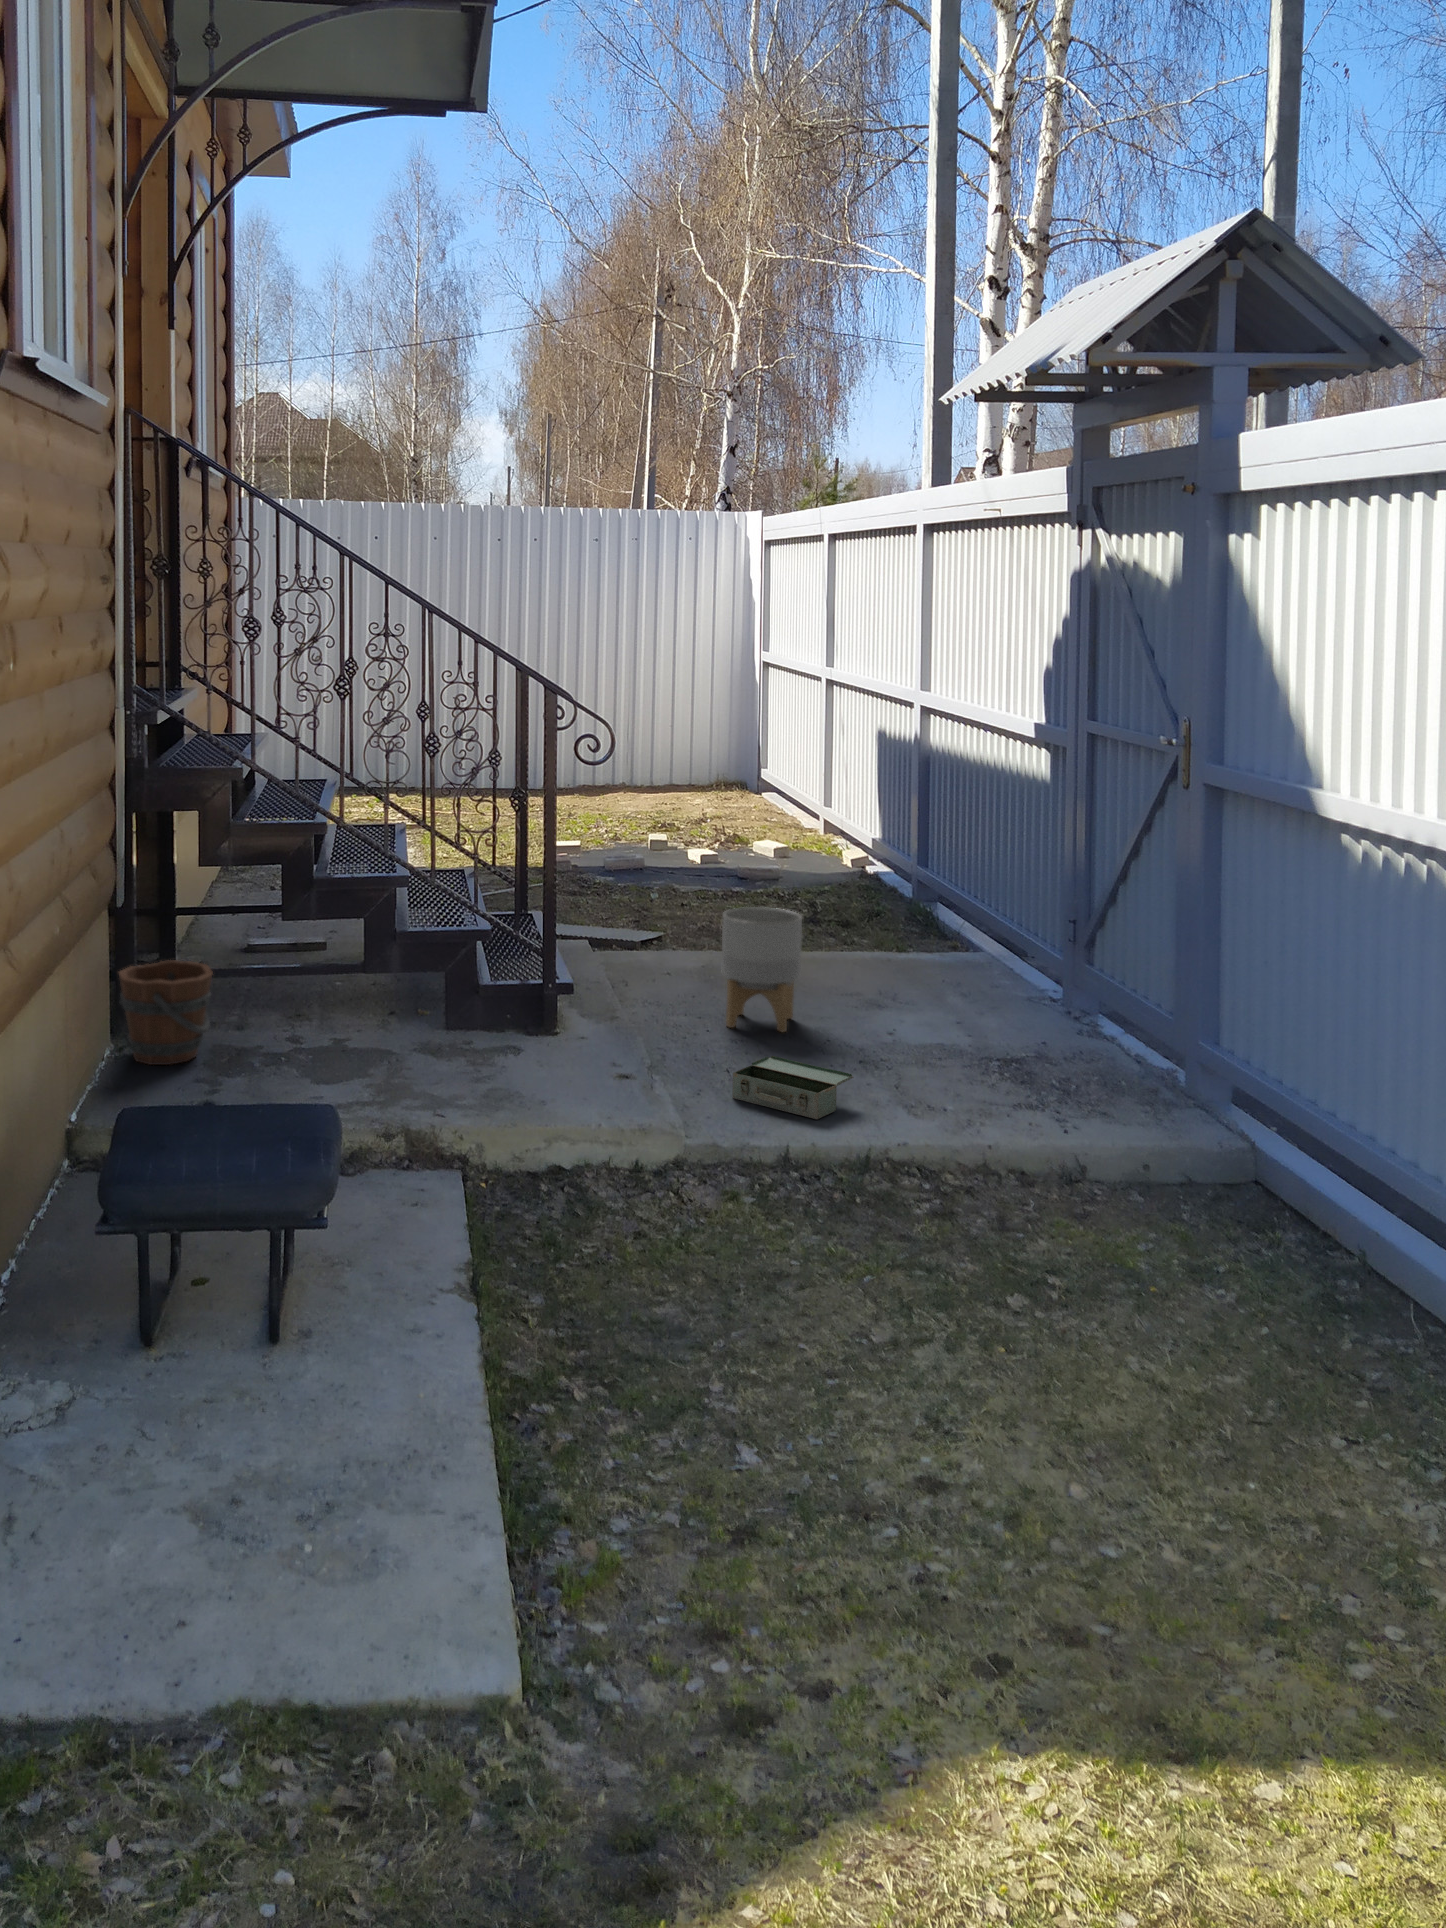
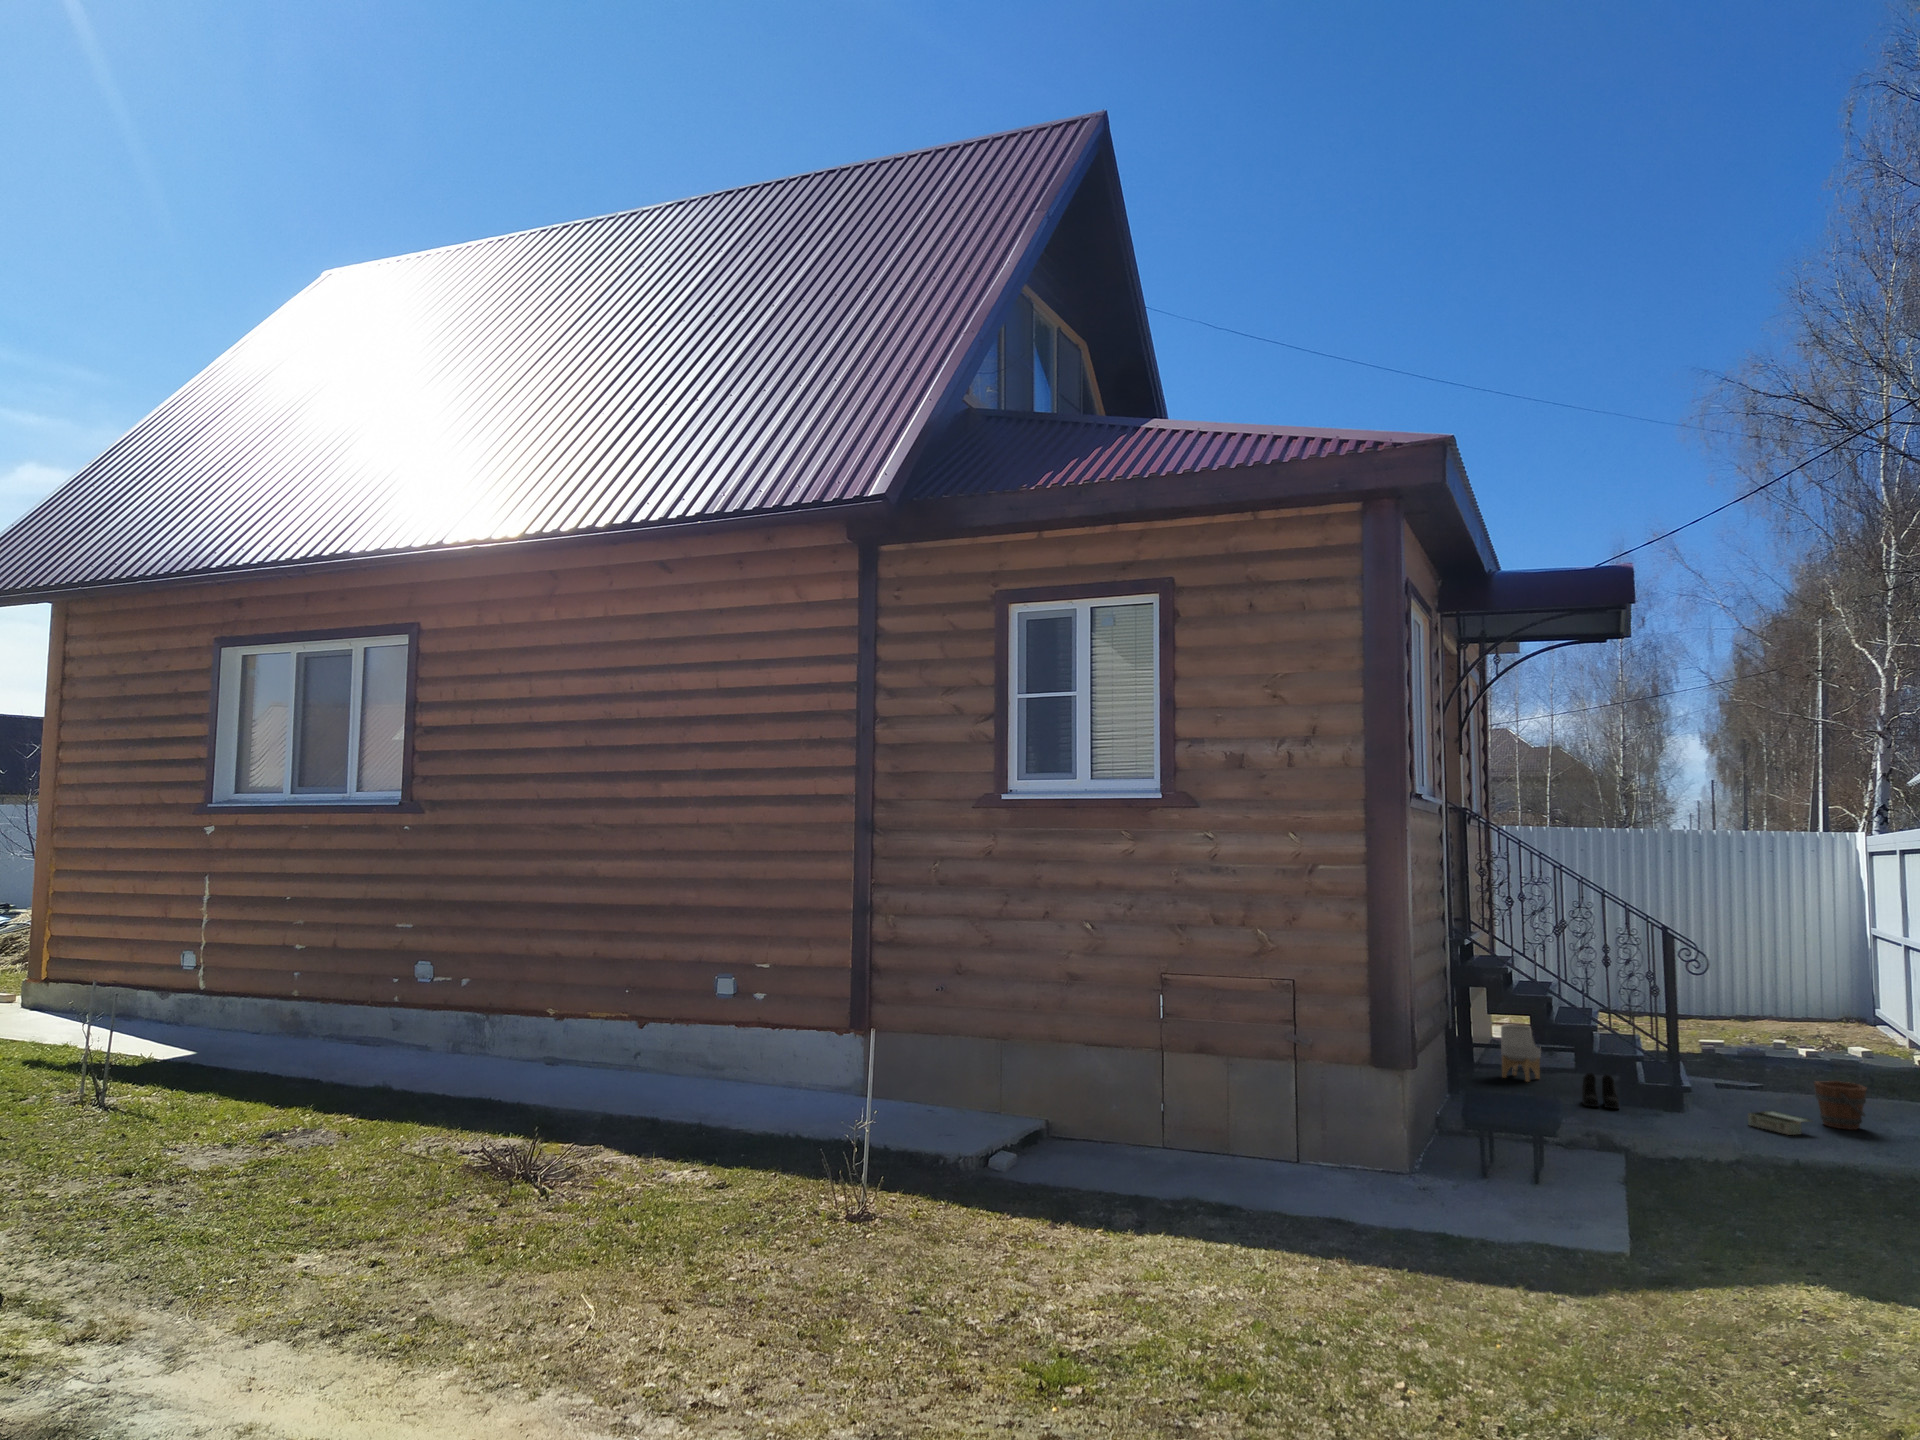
planter: present [722,907,802,1032] -> present [1501,1025,1541,1082]
bucket: present [119,960,213,1065] -> present [1814,1081,1867,1130]
boots: none [405,1017,483,1100] -> present [1582,1073,1619,1109]

